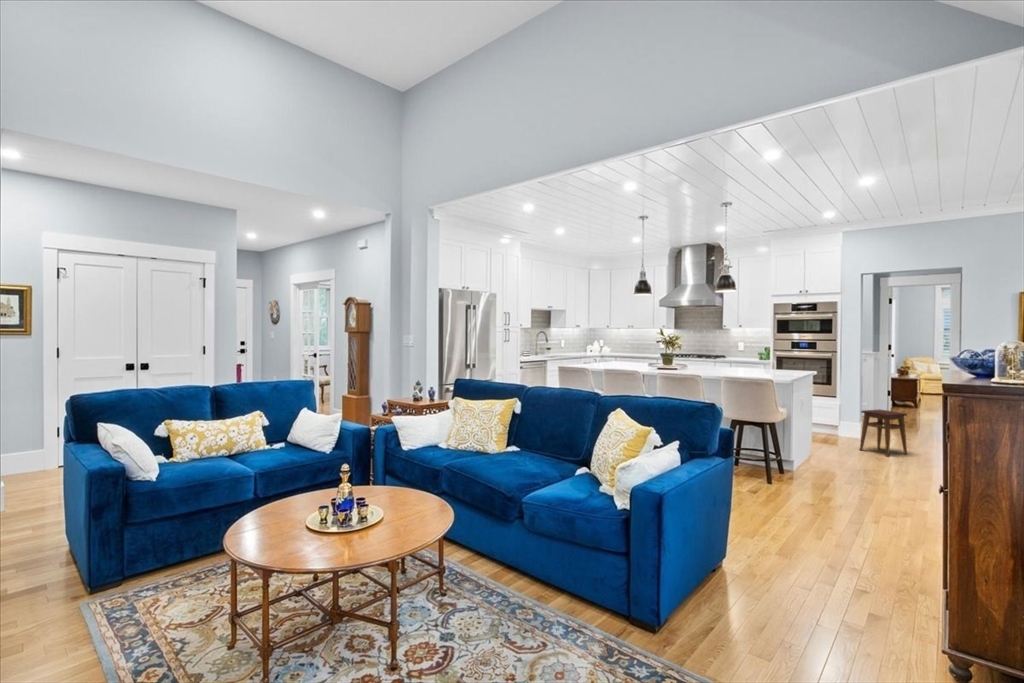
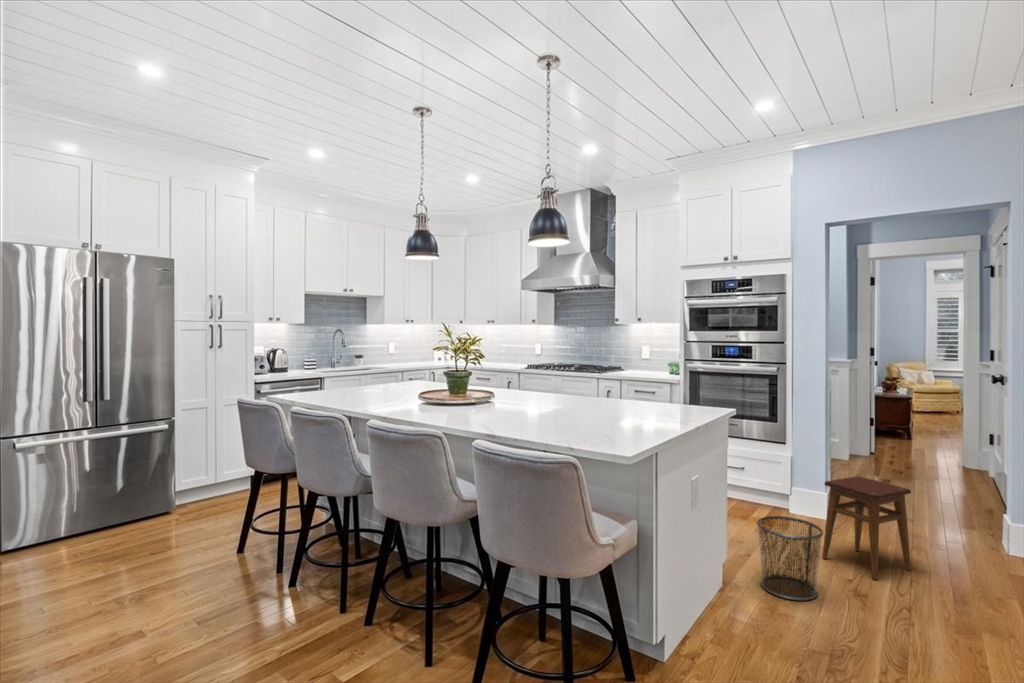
waste bin: none [827,425,862,461] -> present [757,516,823,601]

